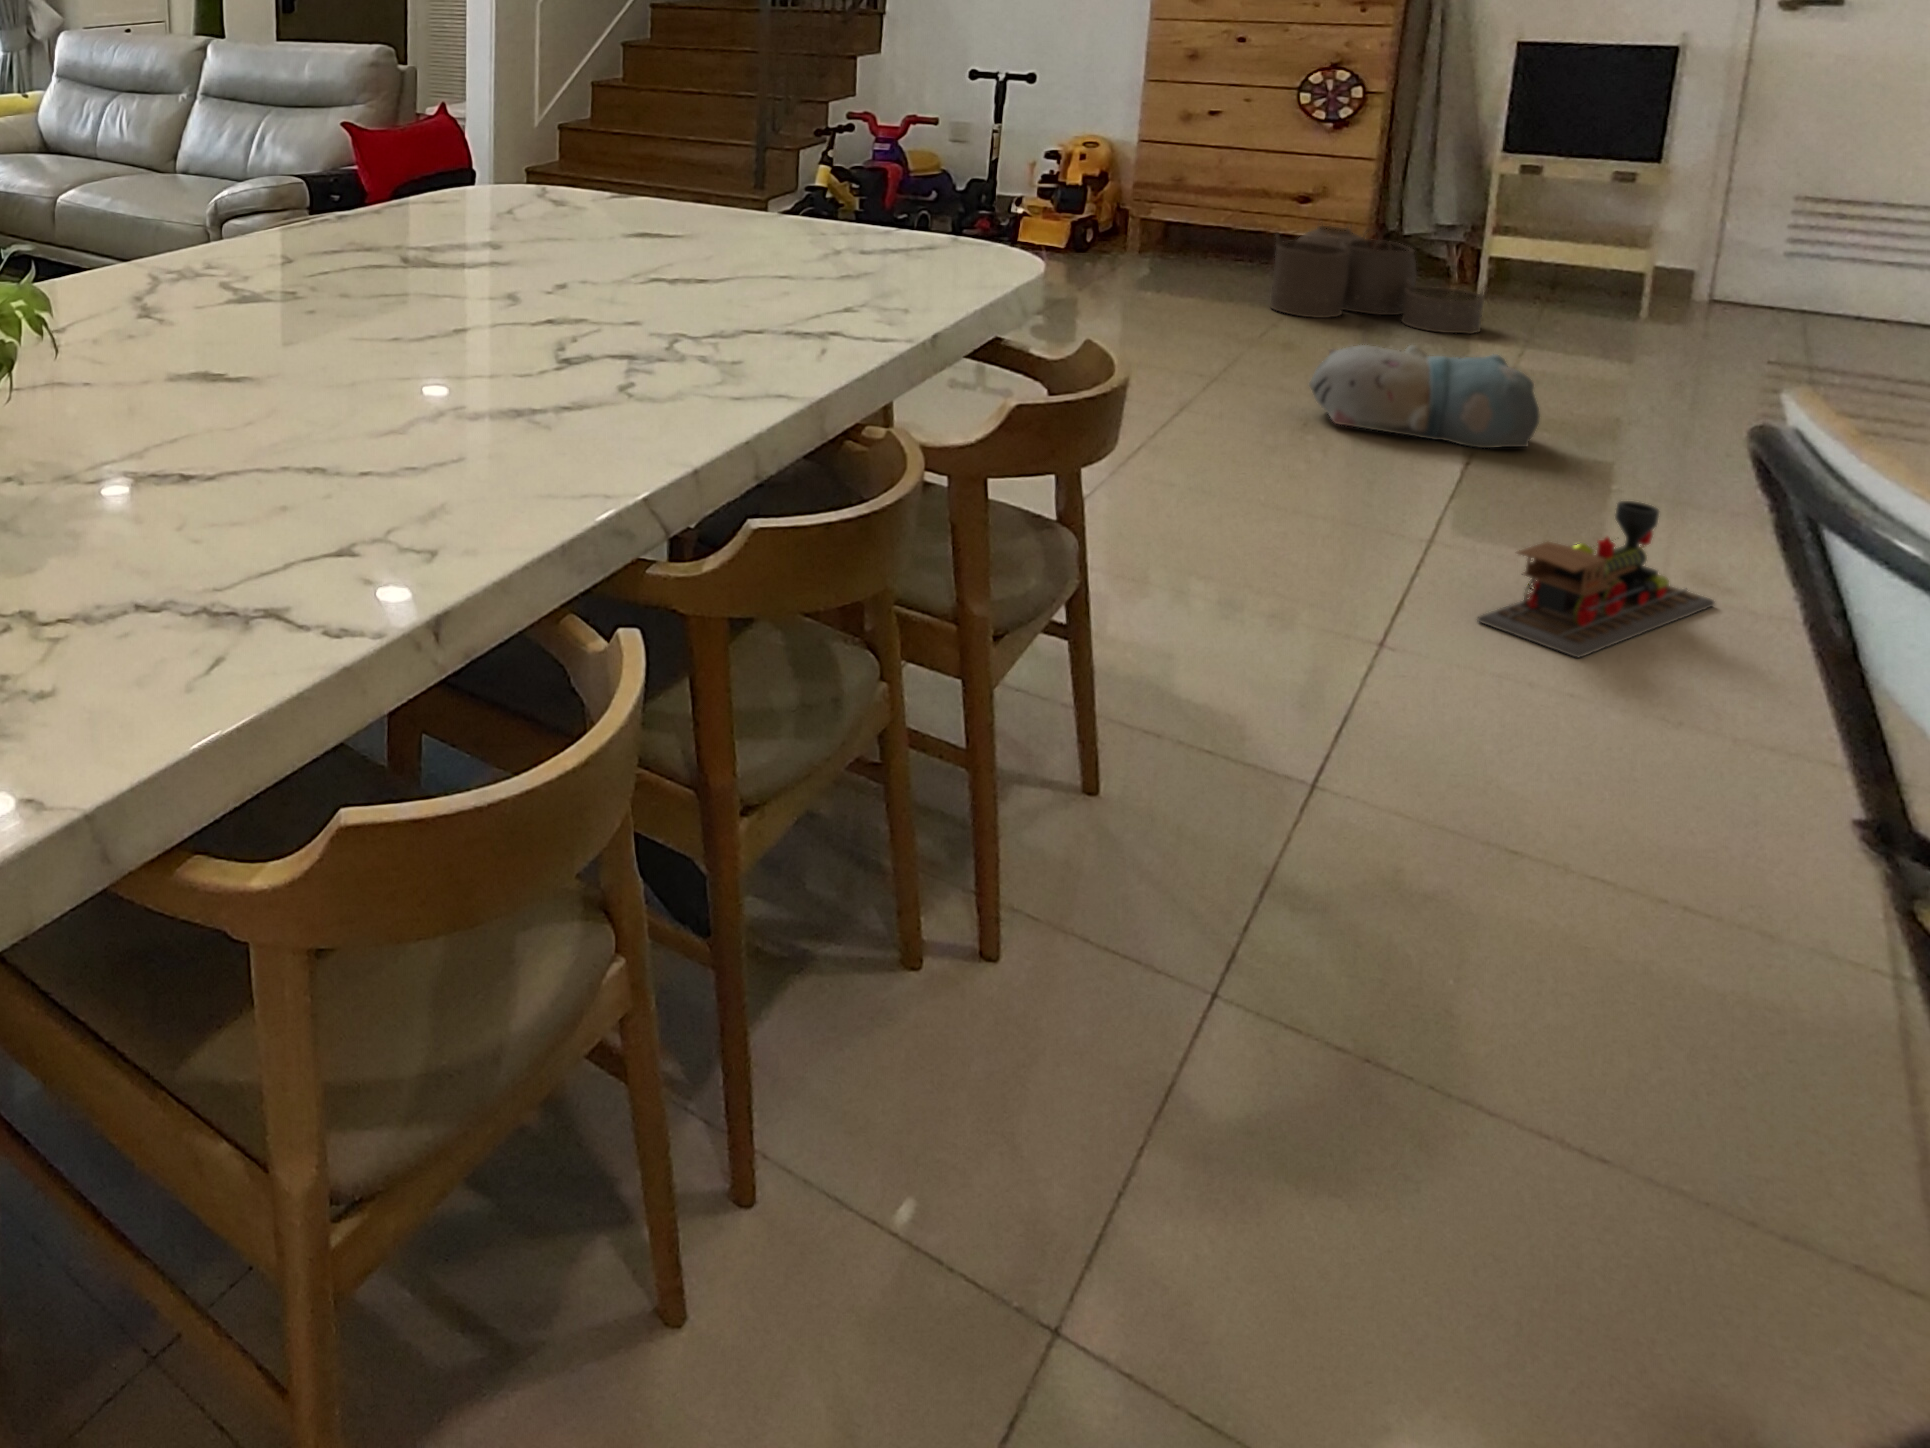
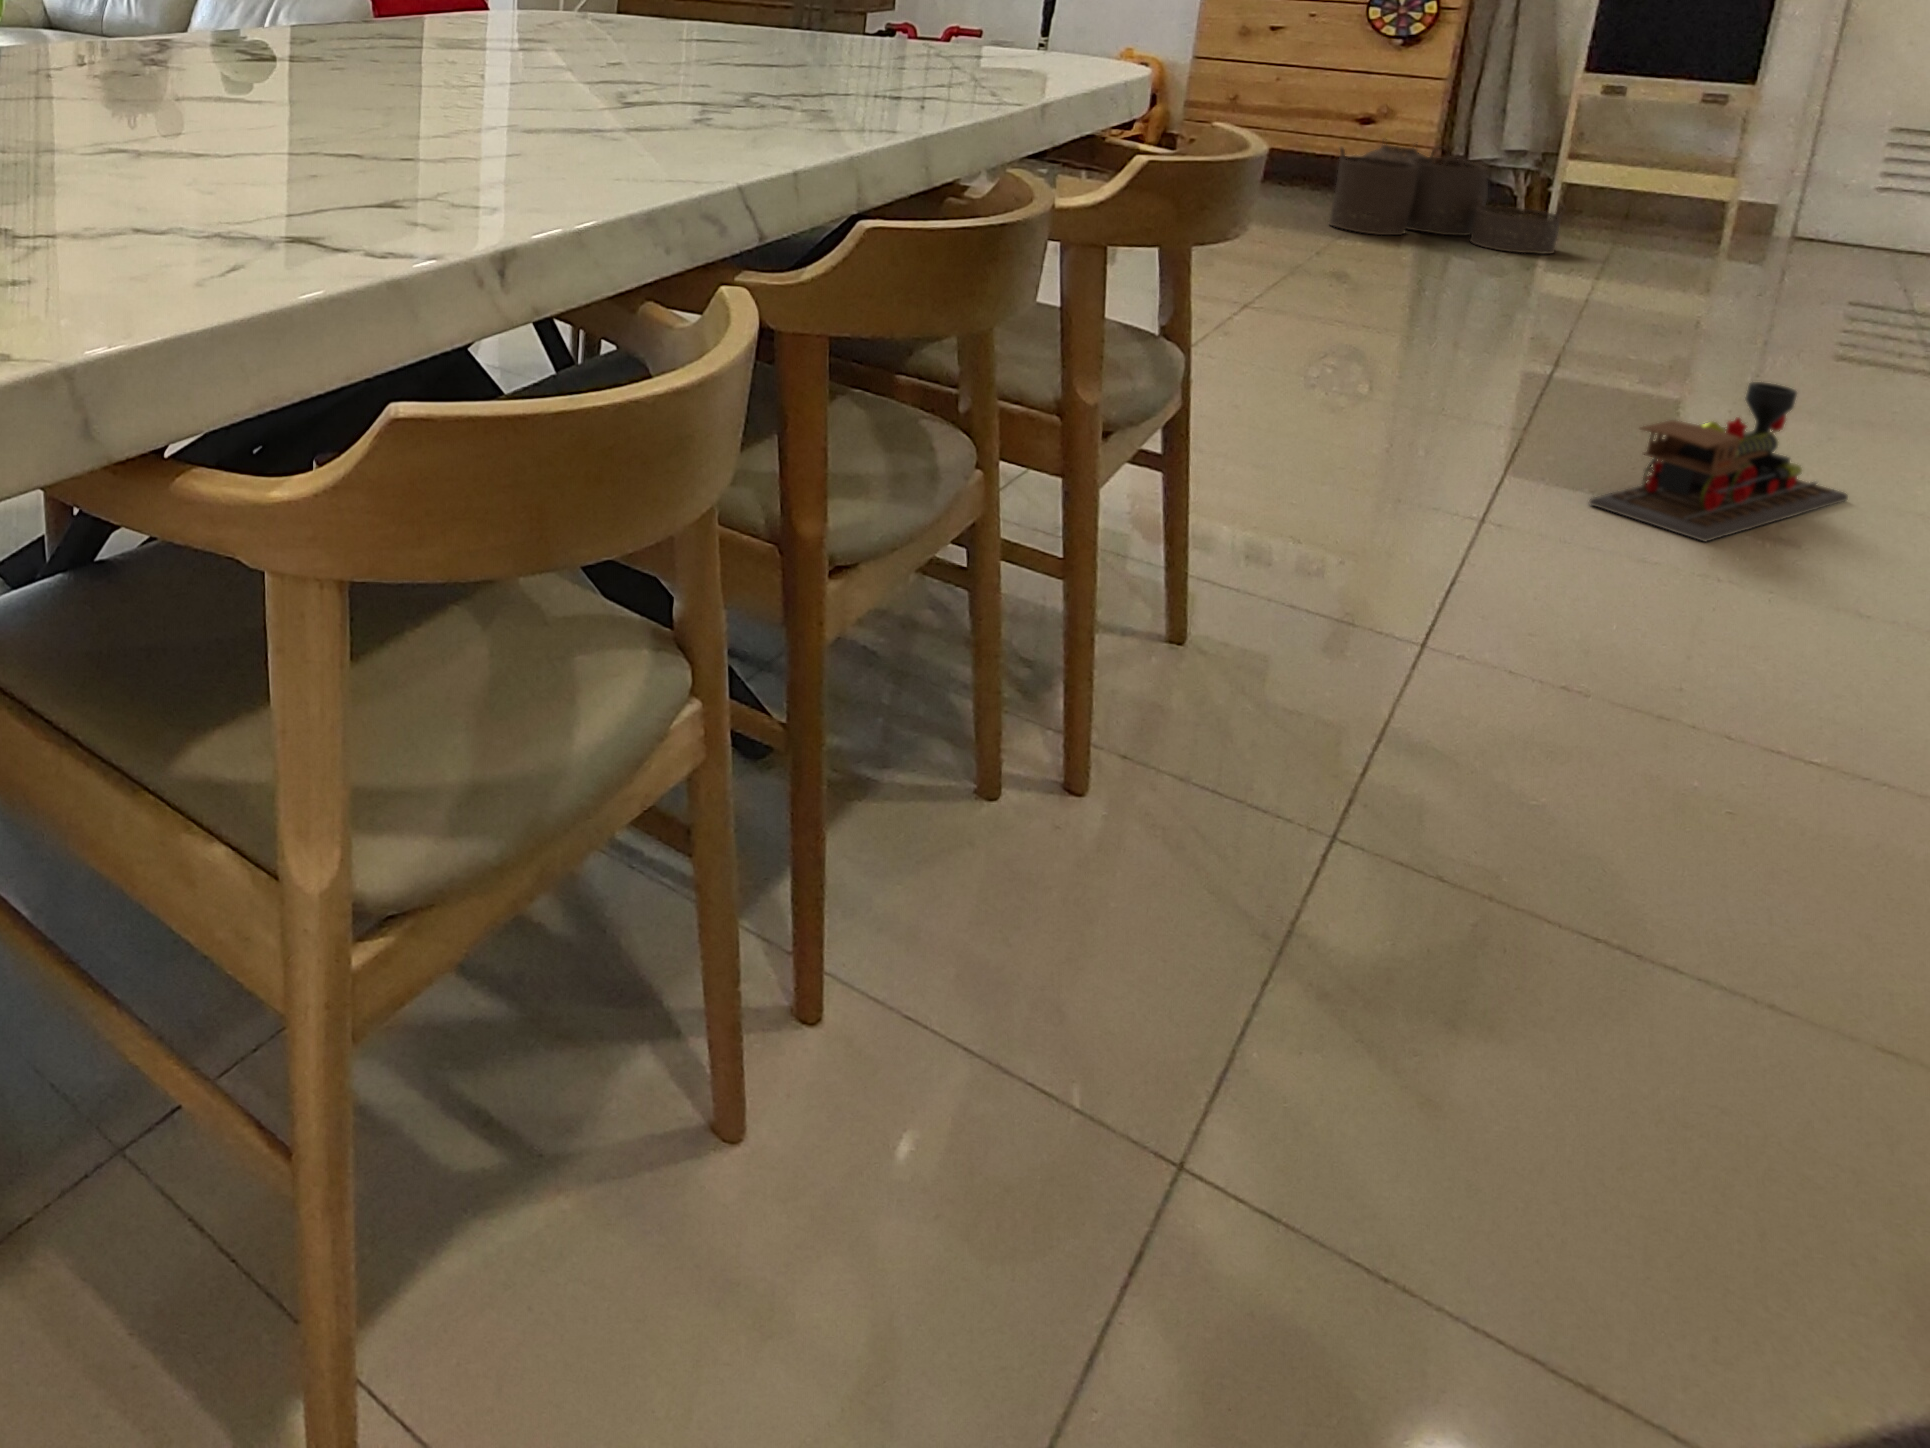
plush toy: present [1309,345,1540,448] -> none [1383,244,1637,352]

